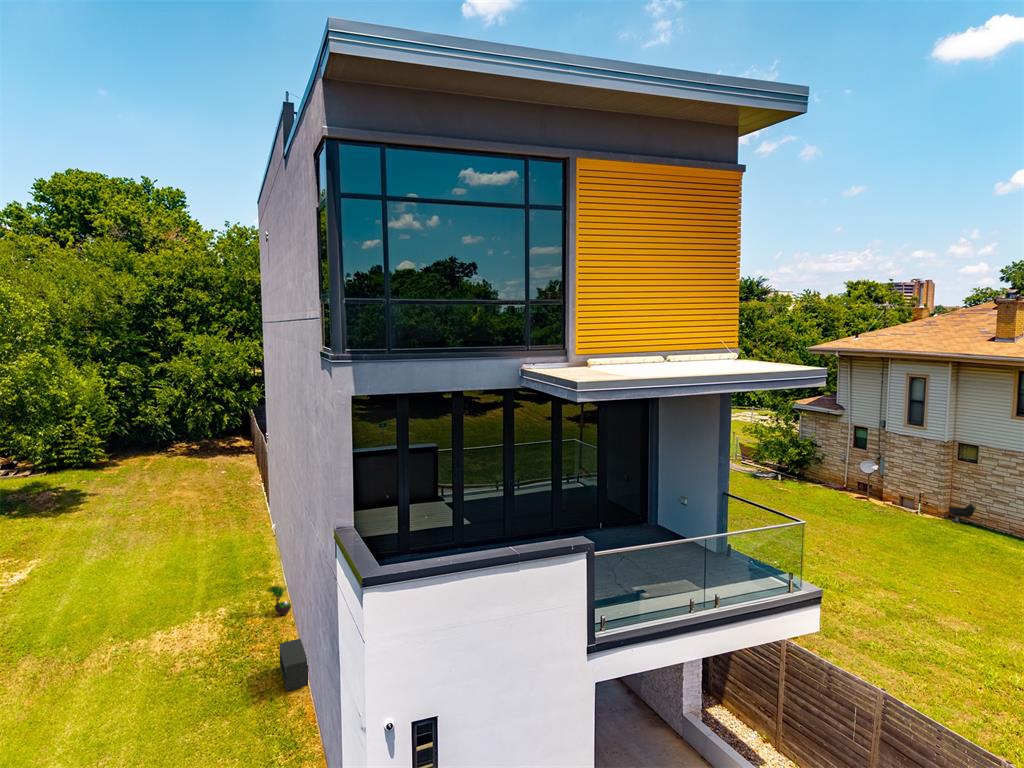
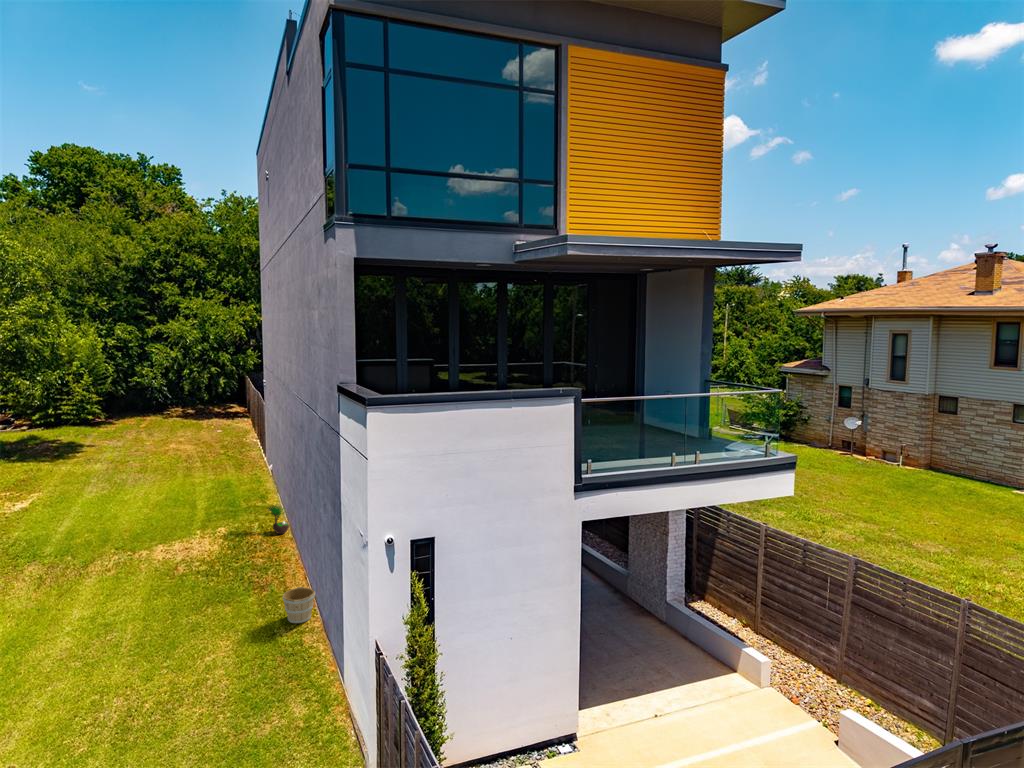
lounge chair: present [949,504,975,521] -> none [936,458,965,476]
bench: present [279,639,308,691] -> none [279,545,307,587]
wooden bucket: none [282,700,317,744] -> present [283,587,315,624]

